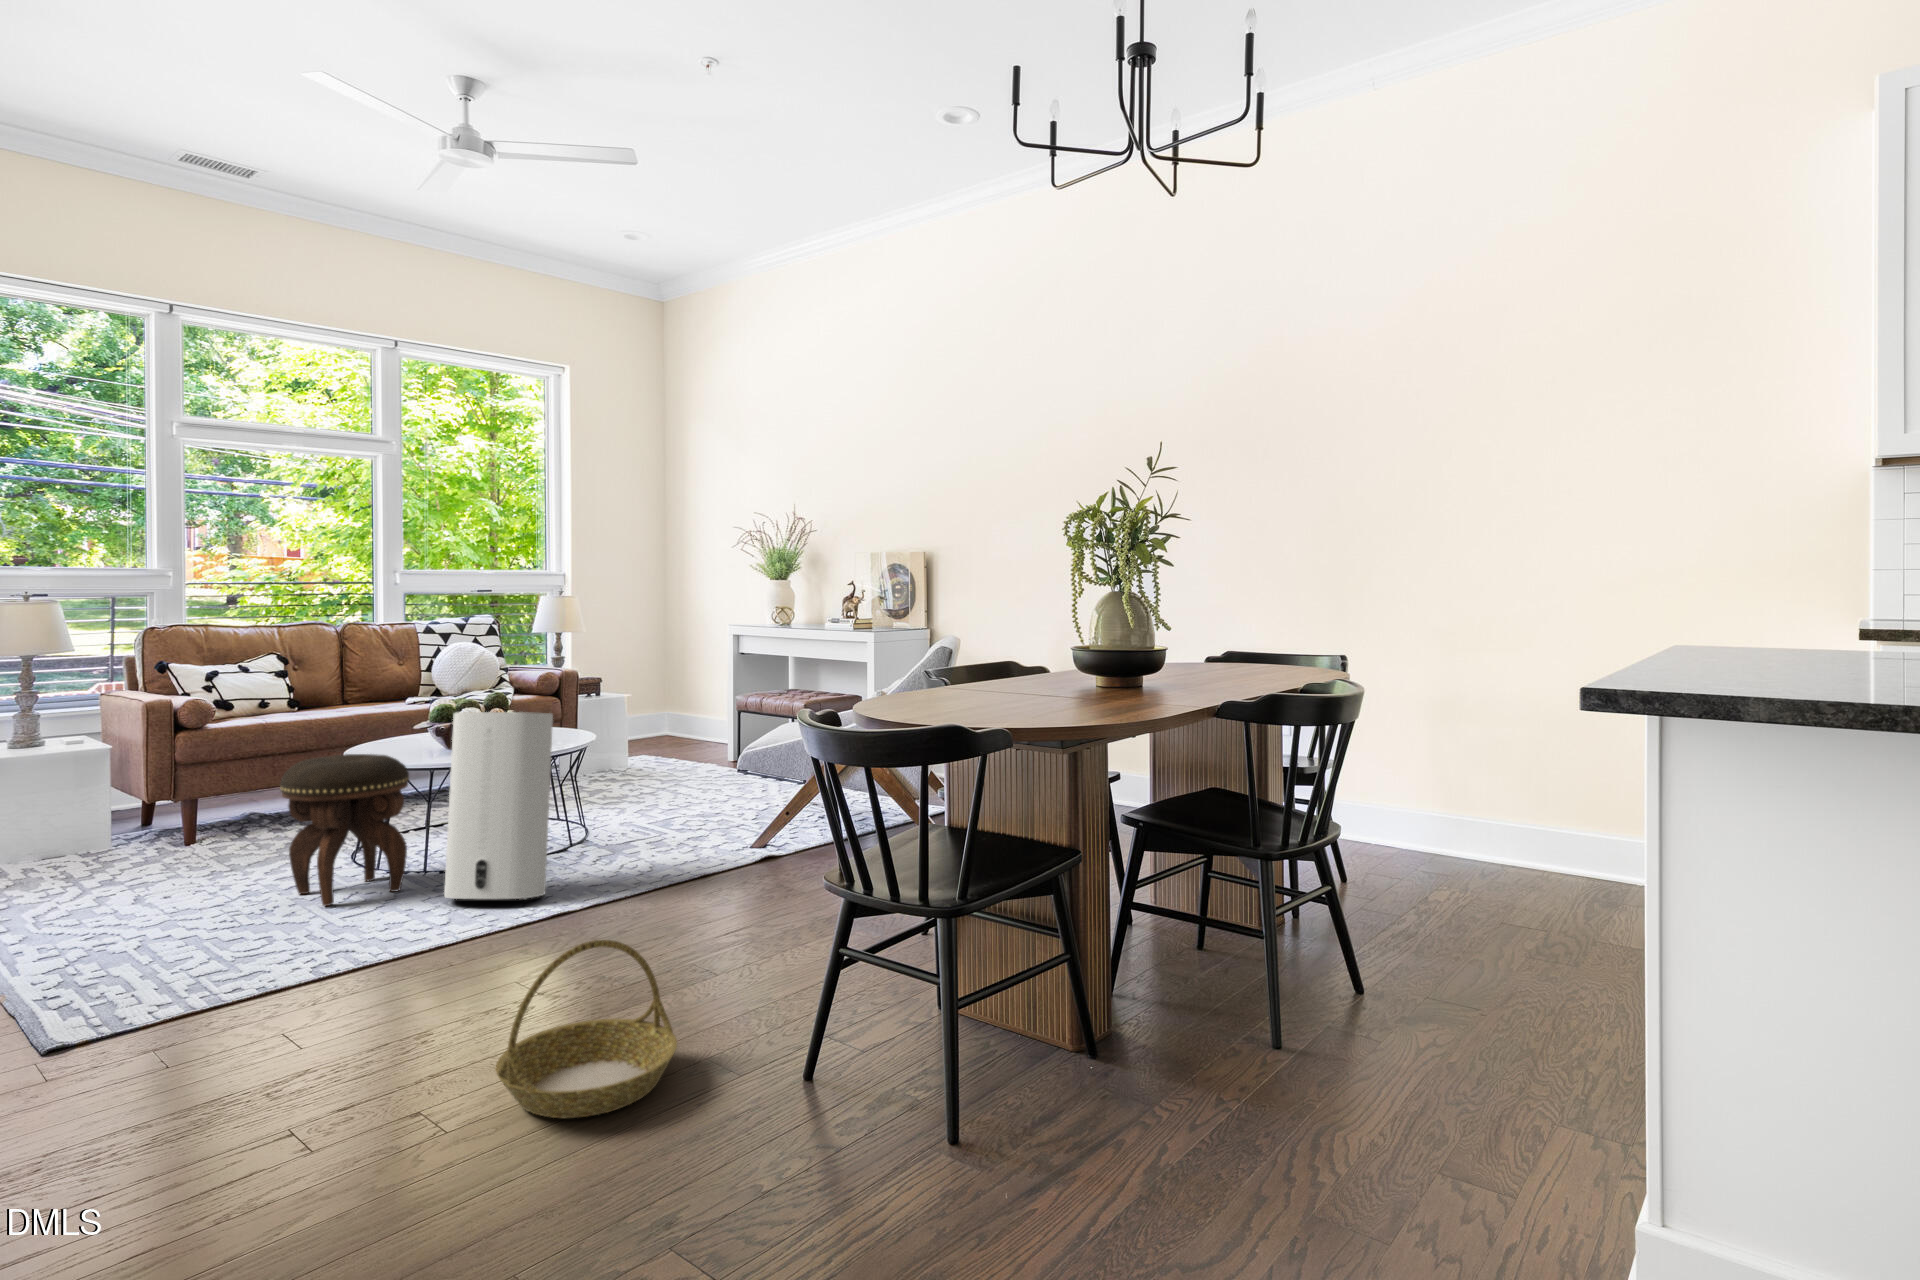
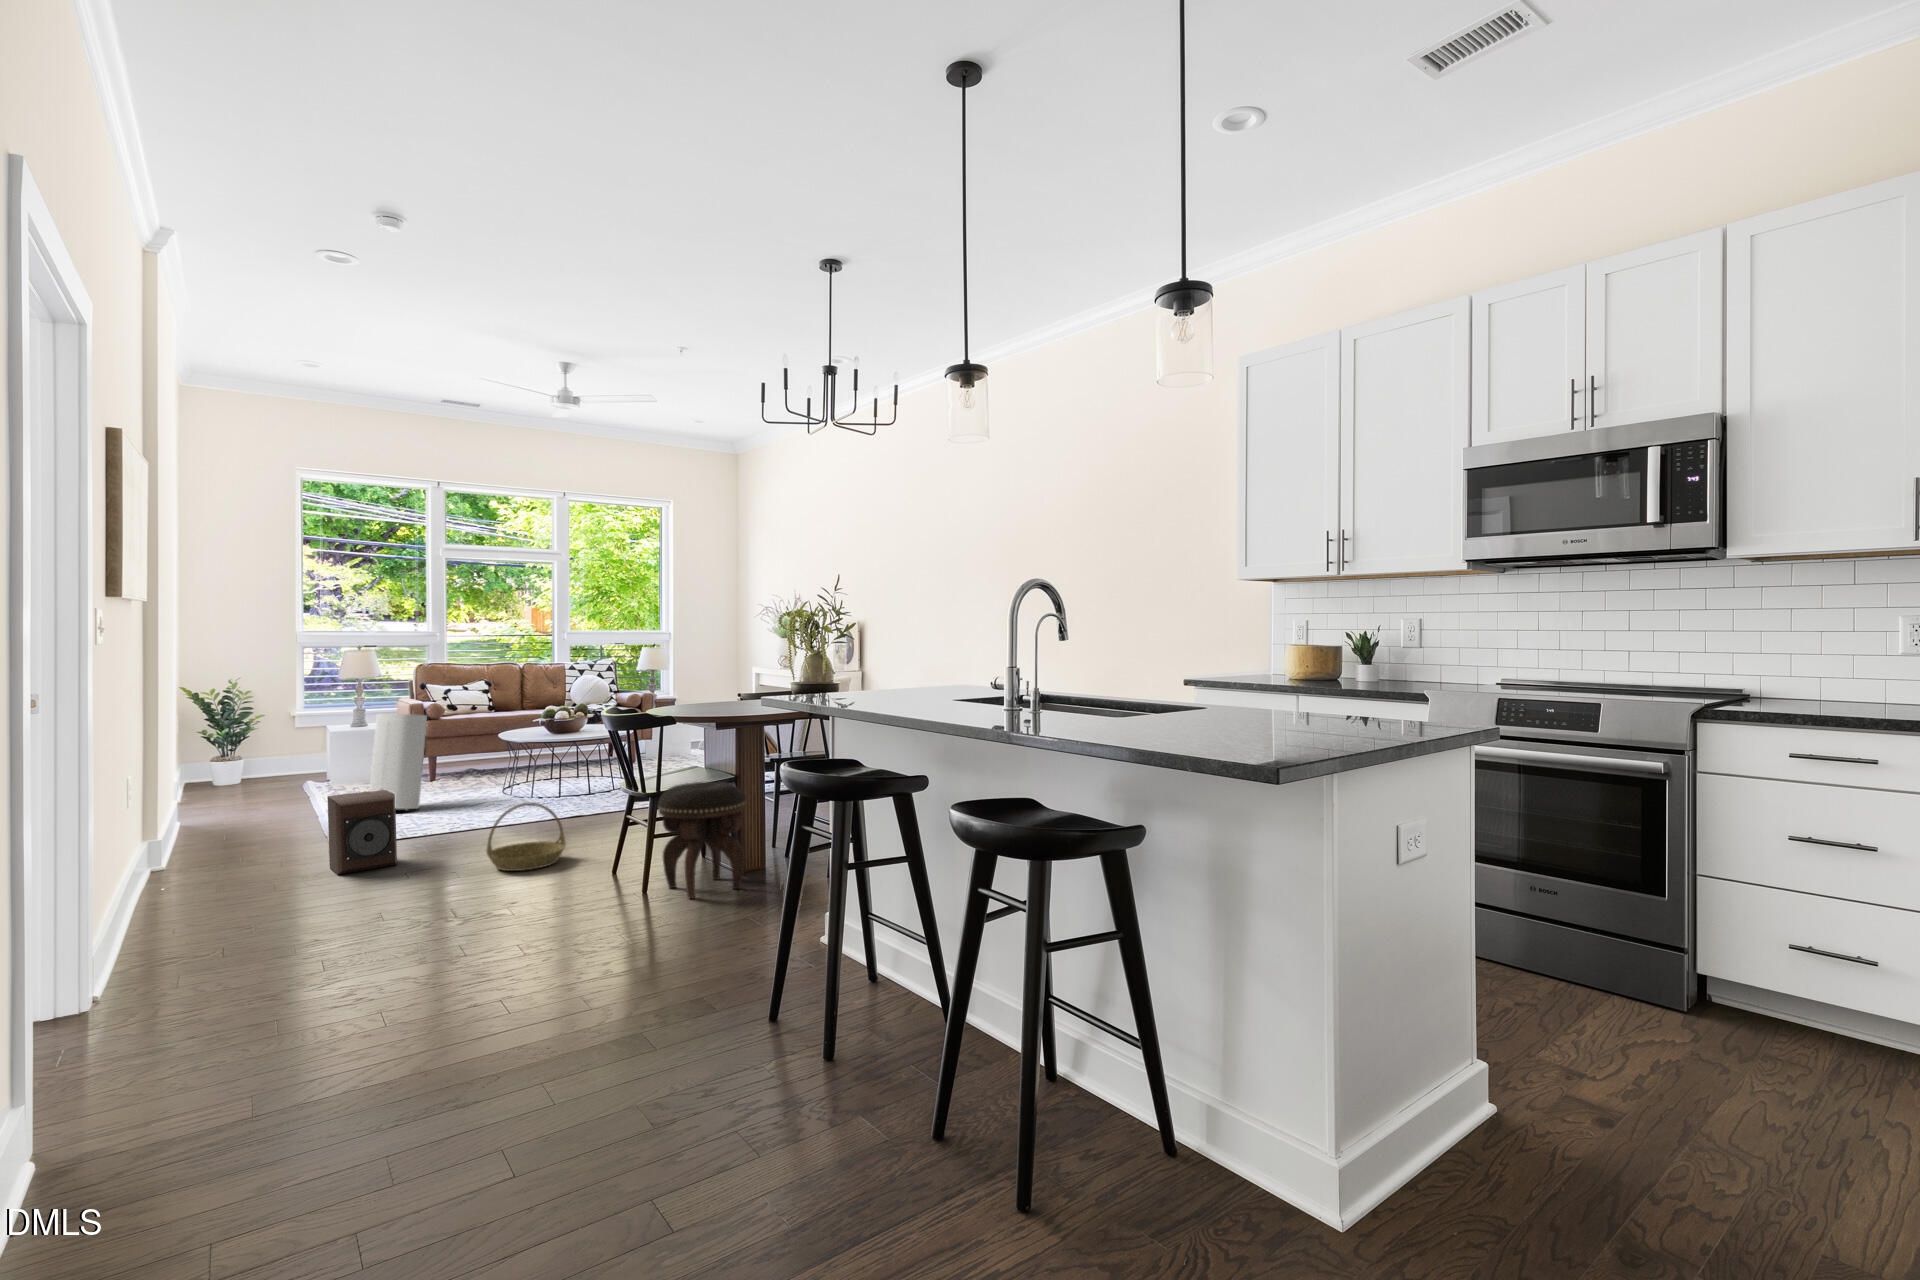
air purifier: present [444,712,553,900] -> present [370,714,427,810]
footstool: present [280,754,409,906] -> present [658,782,746,898]
speaker: none [37,918,238,1167] -> present [327,789,397,875]

